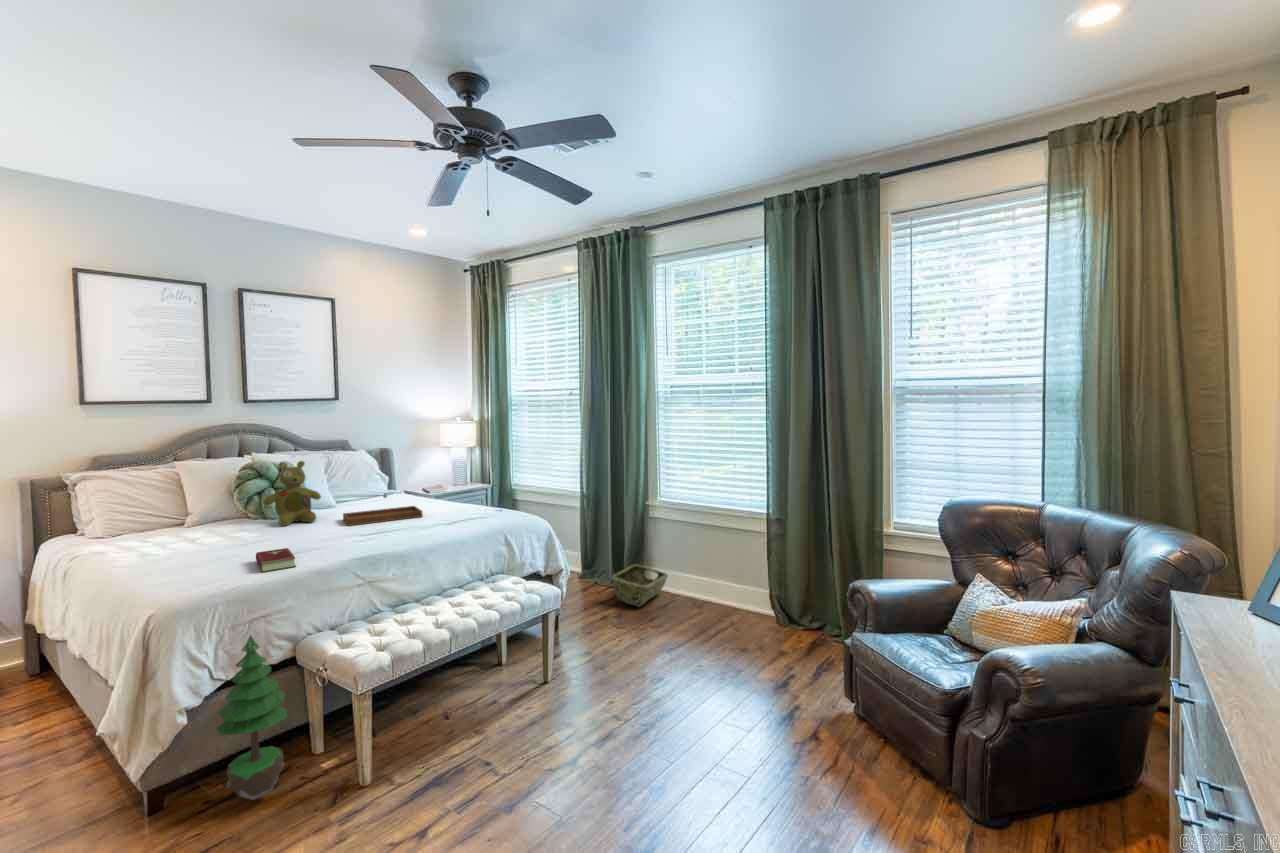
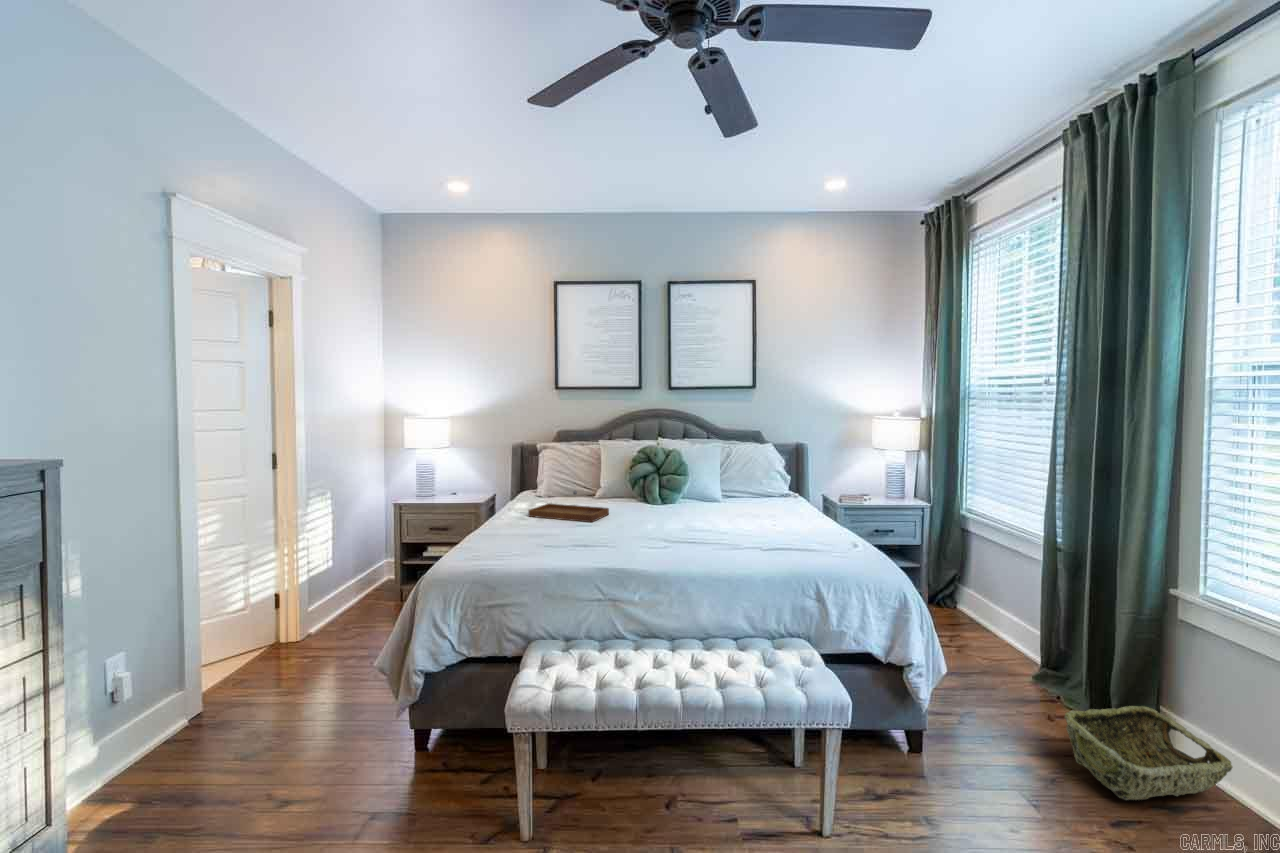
stuffed bear: present [264,461,321,526] -> none [636,451,684,514]
tray: present [343,494,423,526] -> present [528,491,609,522]
hardcover book: present [256,548,296,572] -> none [520,538,569,562]
potted tree: present [216,635,287,800] -> none [426,622,490,788]

